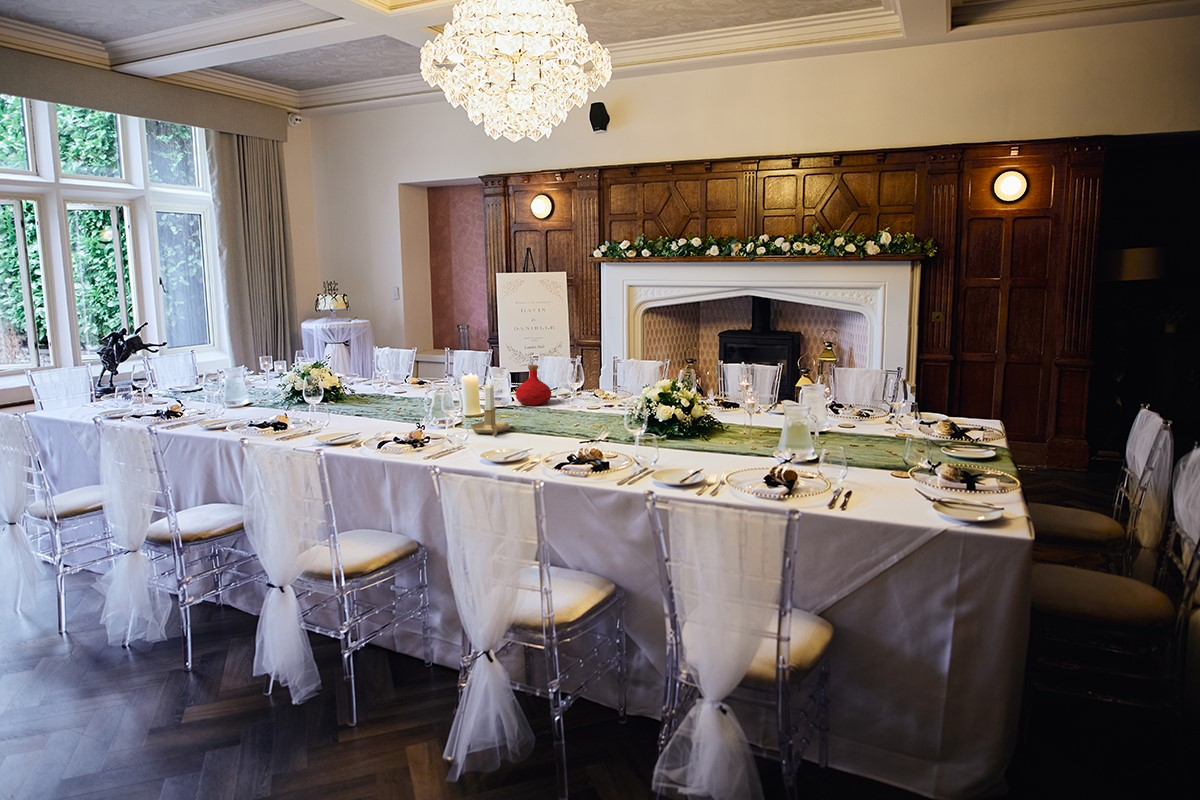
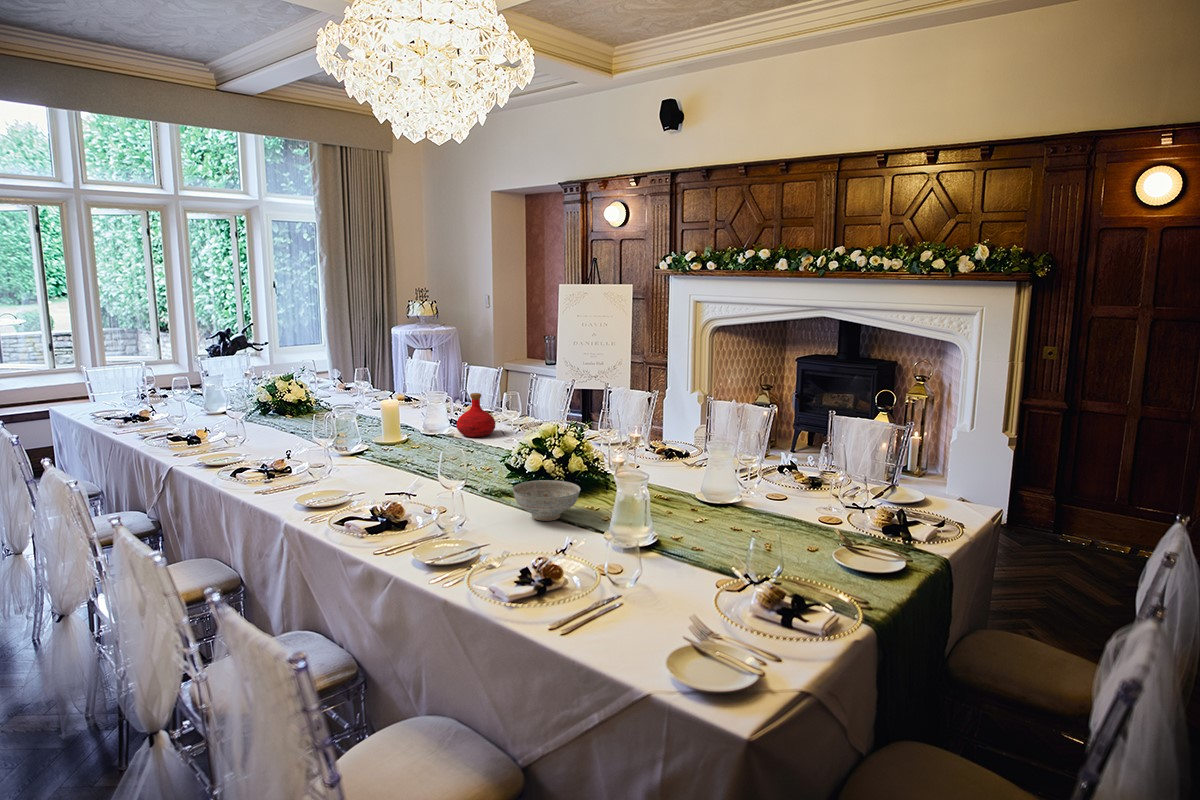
candlestick: present [470,375,510,436] -> none [358,405,404,472]
decorative bowl: none [676,423,735,455] -> present [512,480,581,521]

